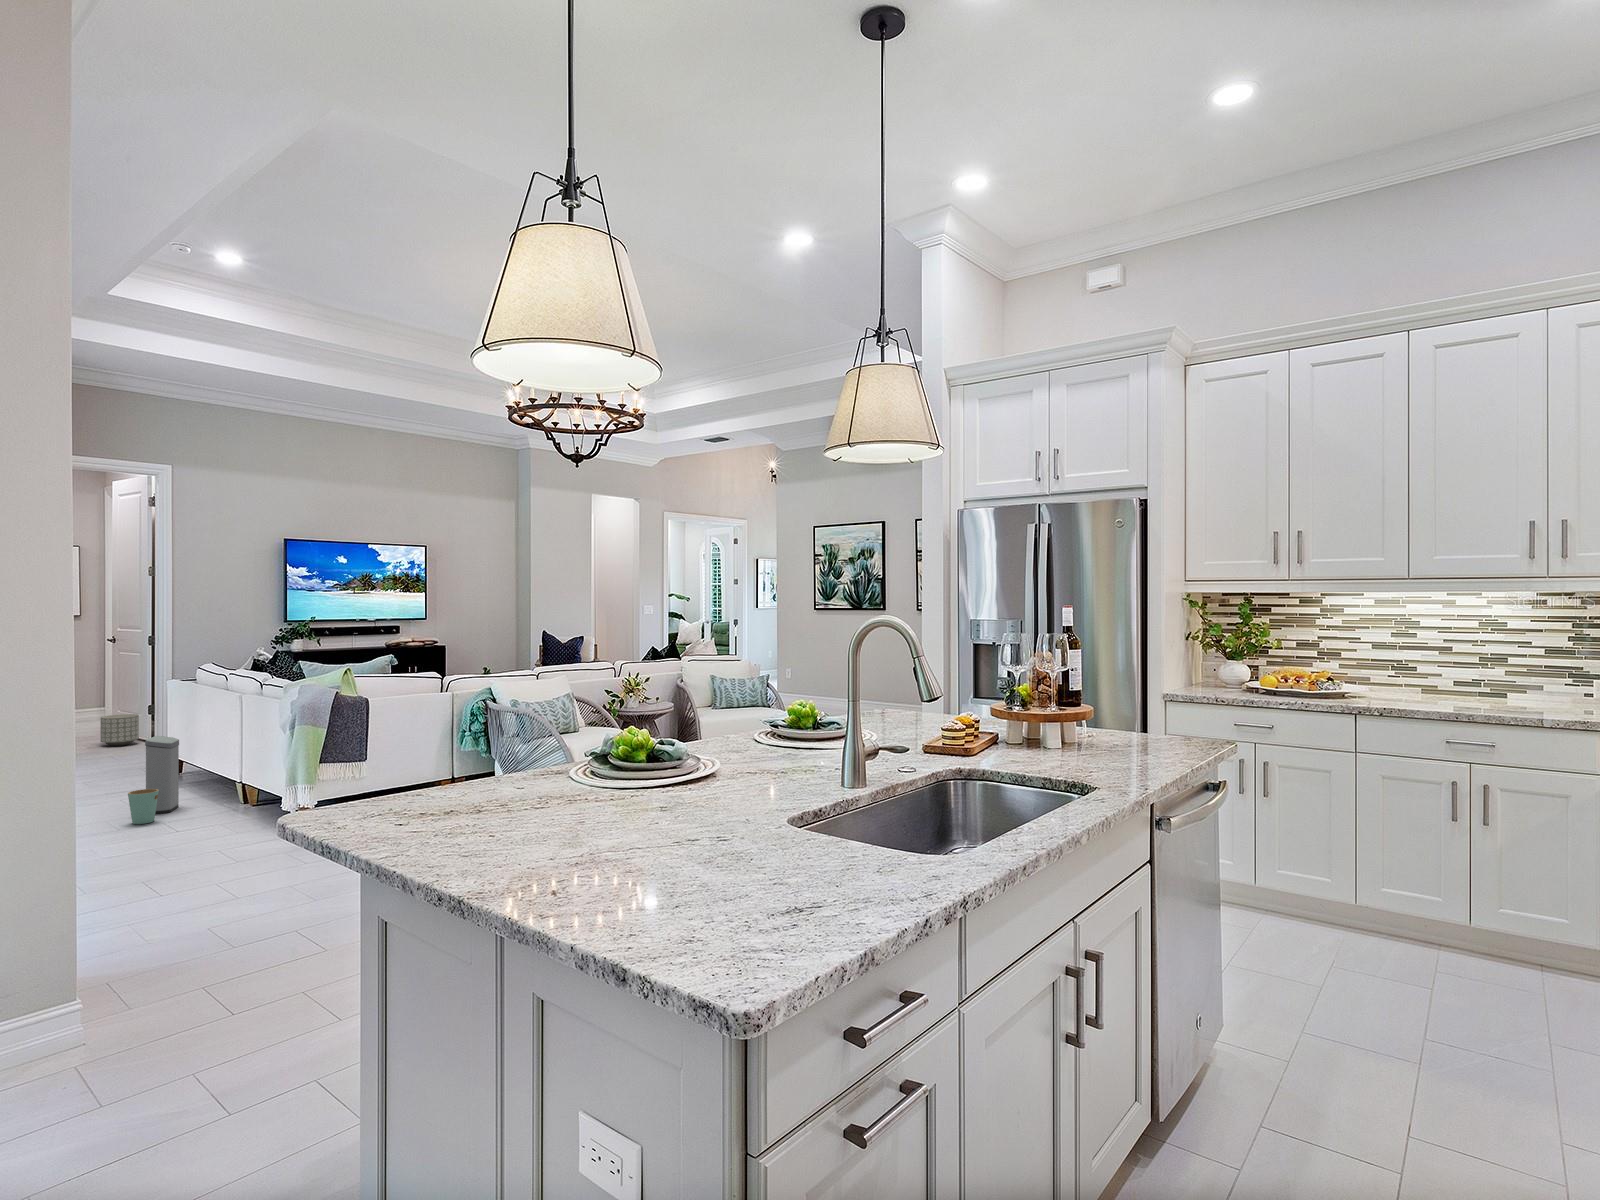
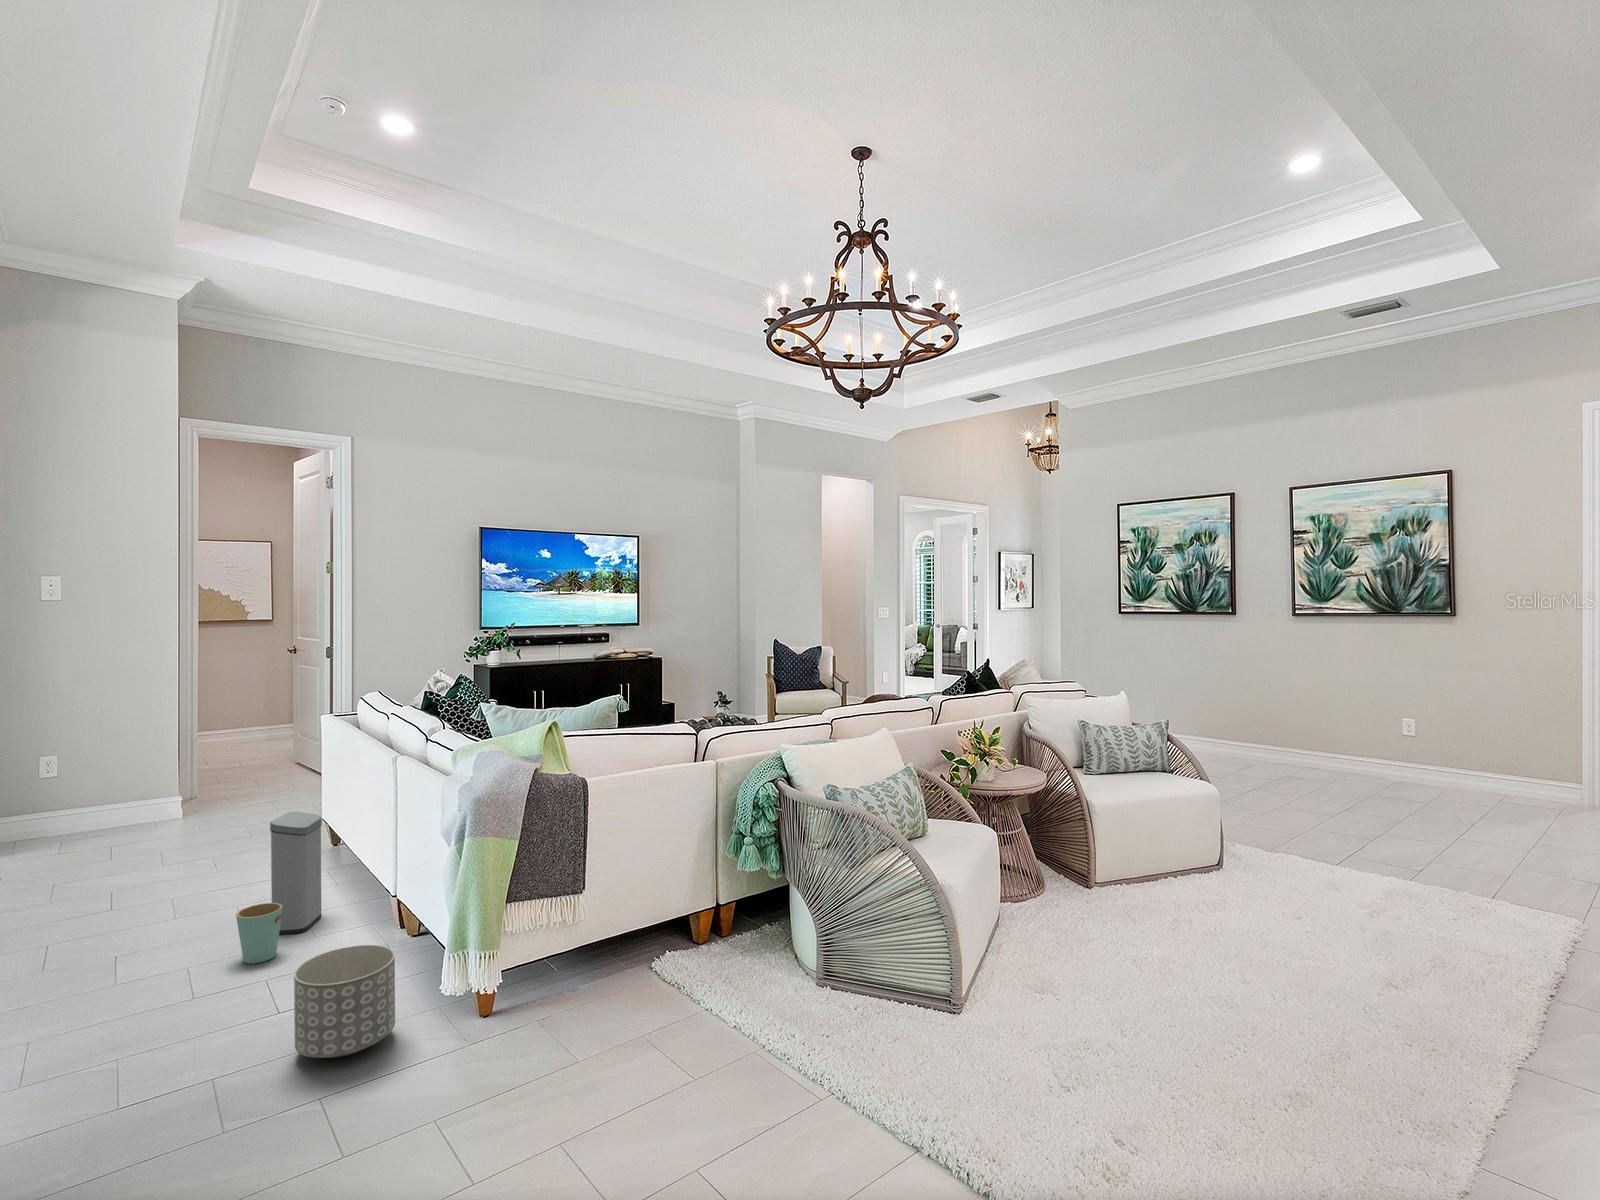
planter: present [100,714,139,746] -> present [294,945,395,1058]

